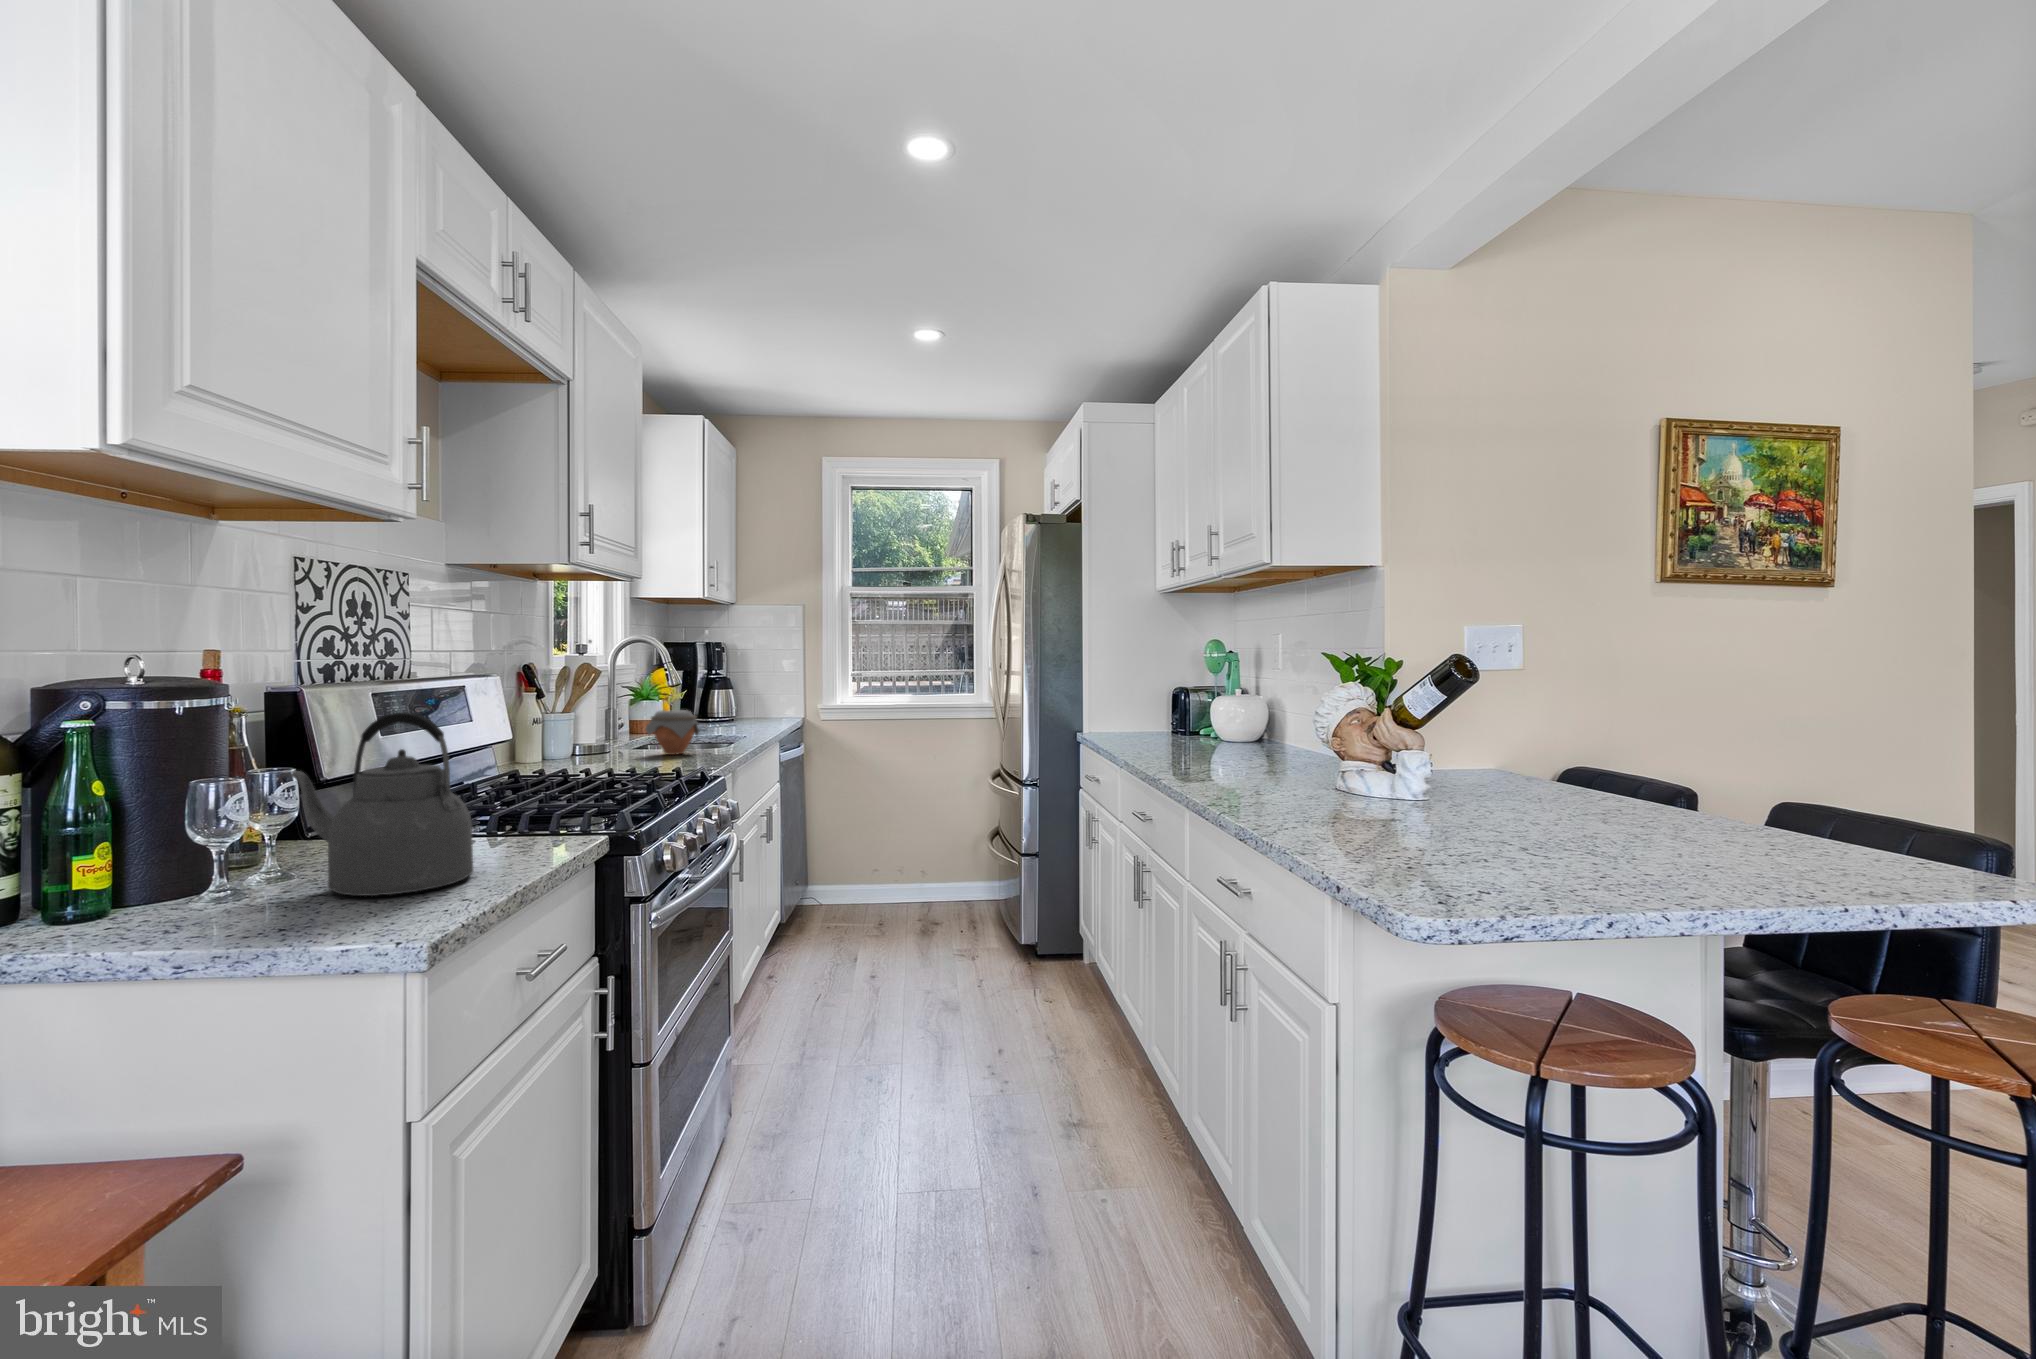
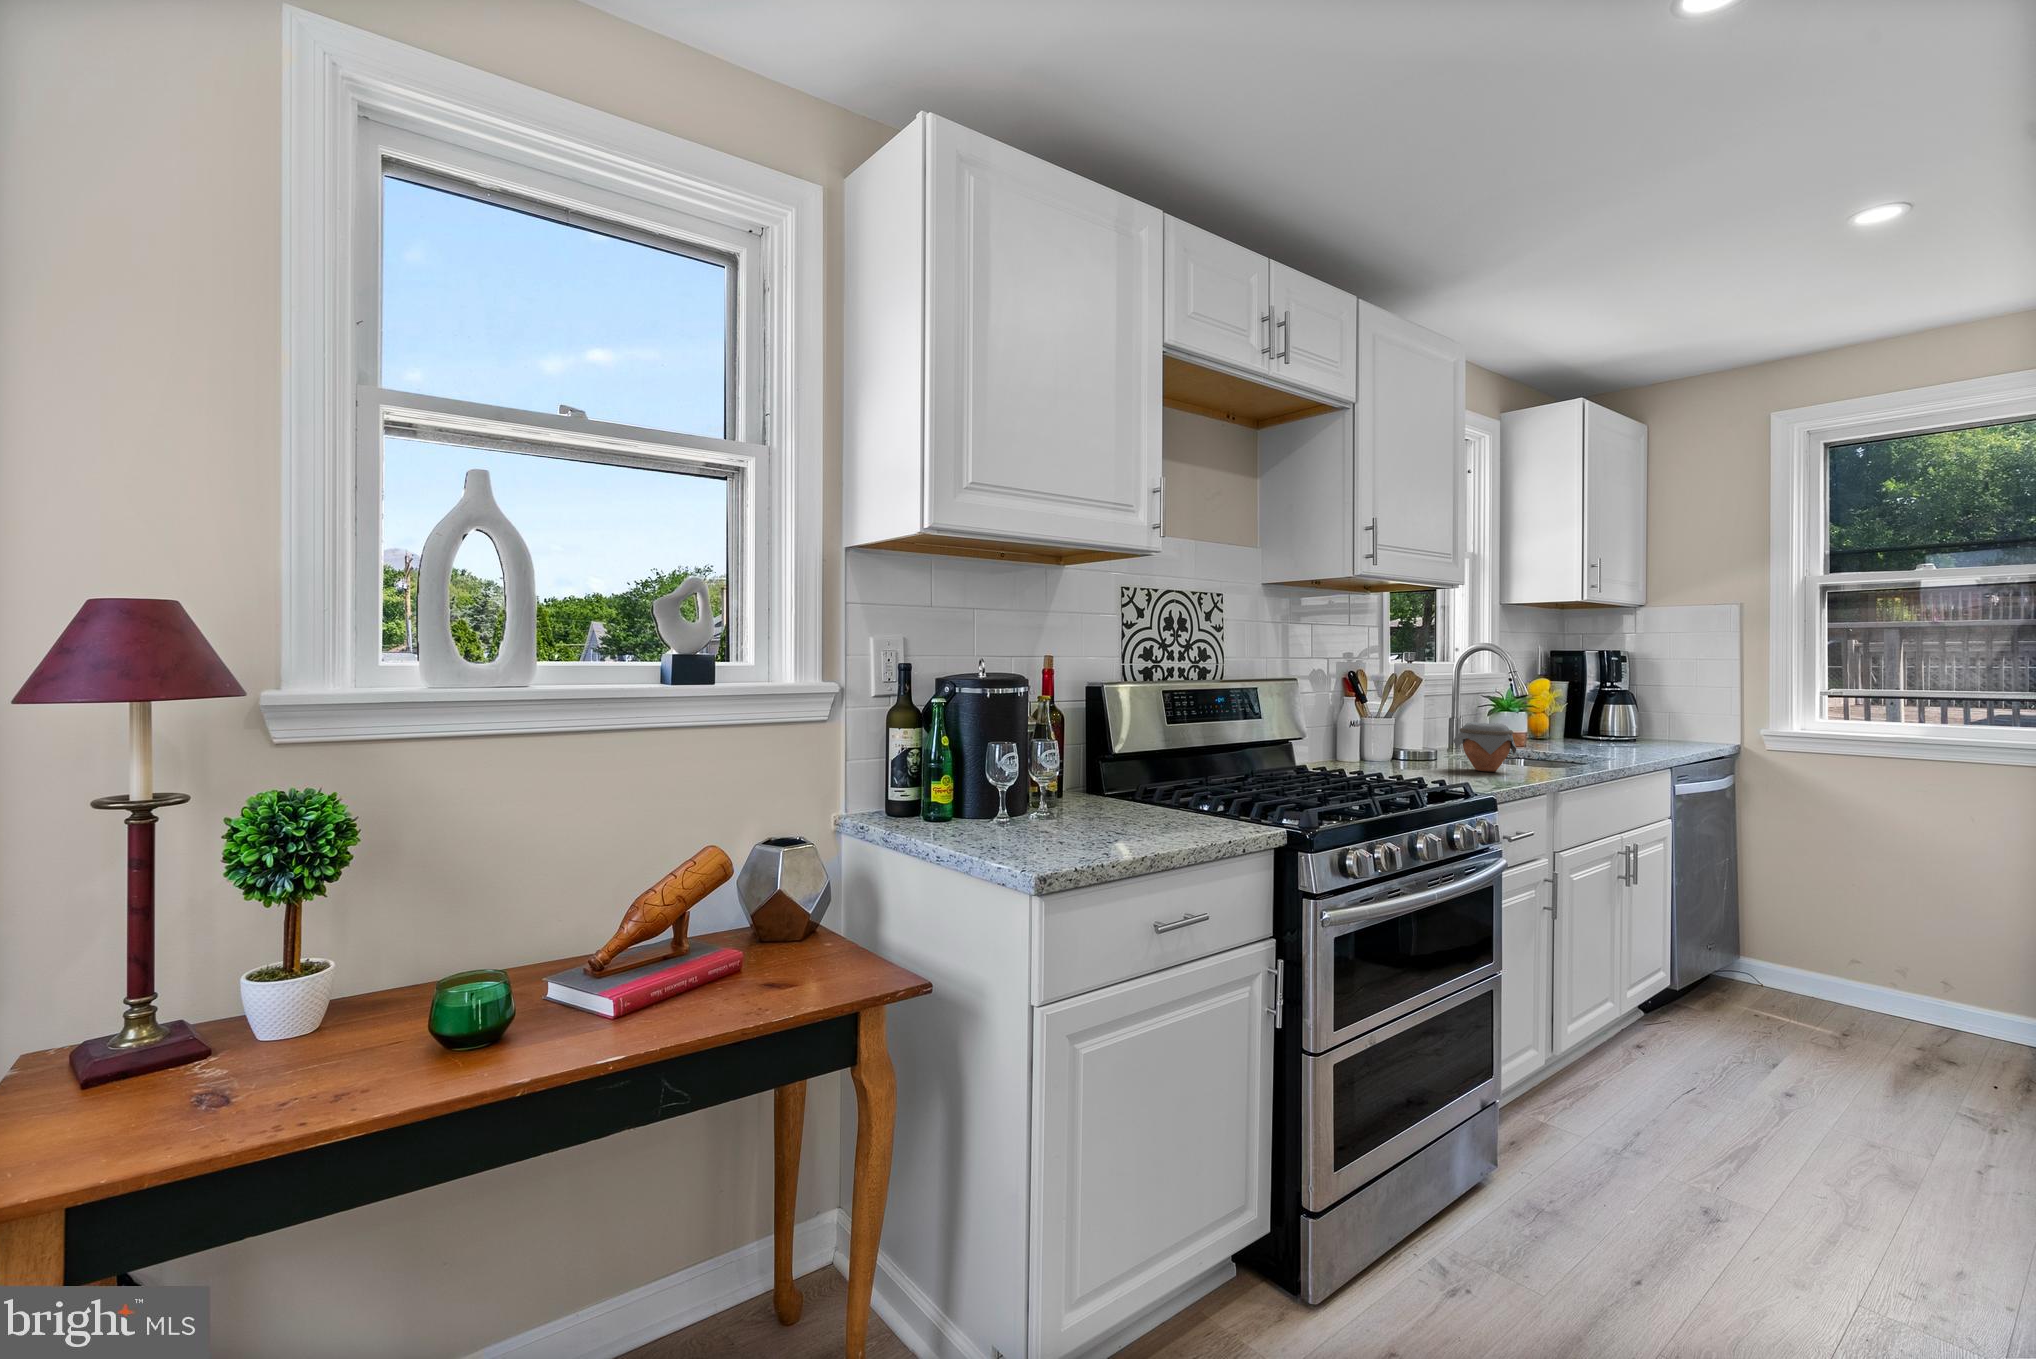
kettle: present [283,713,474,896] -> none [1009,706,1109,856]

